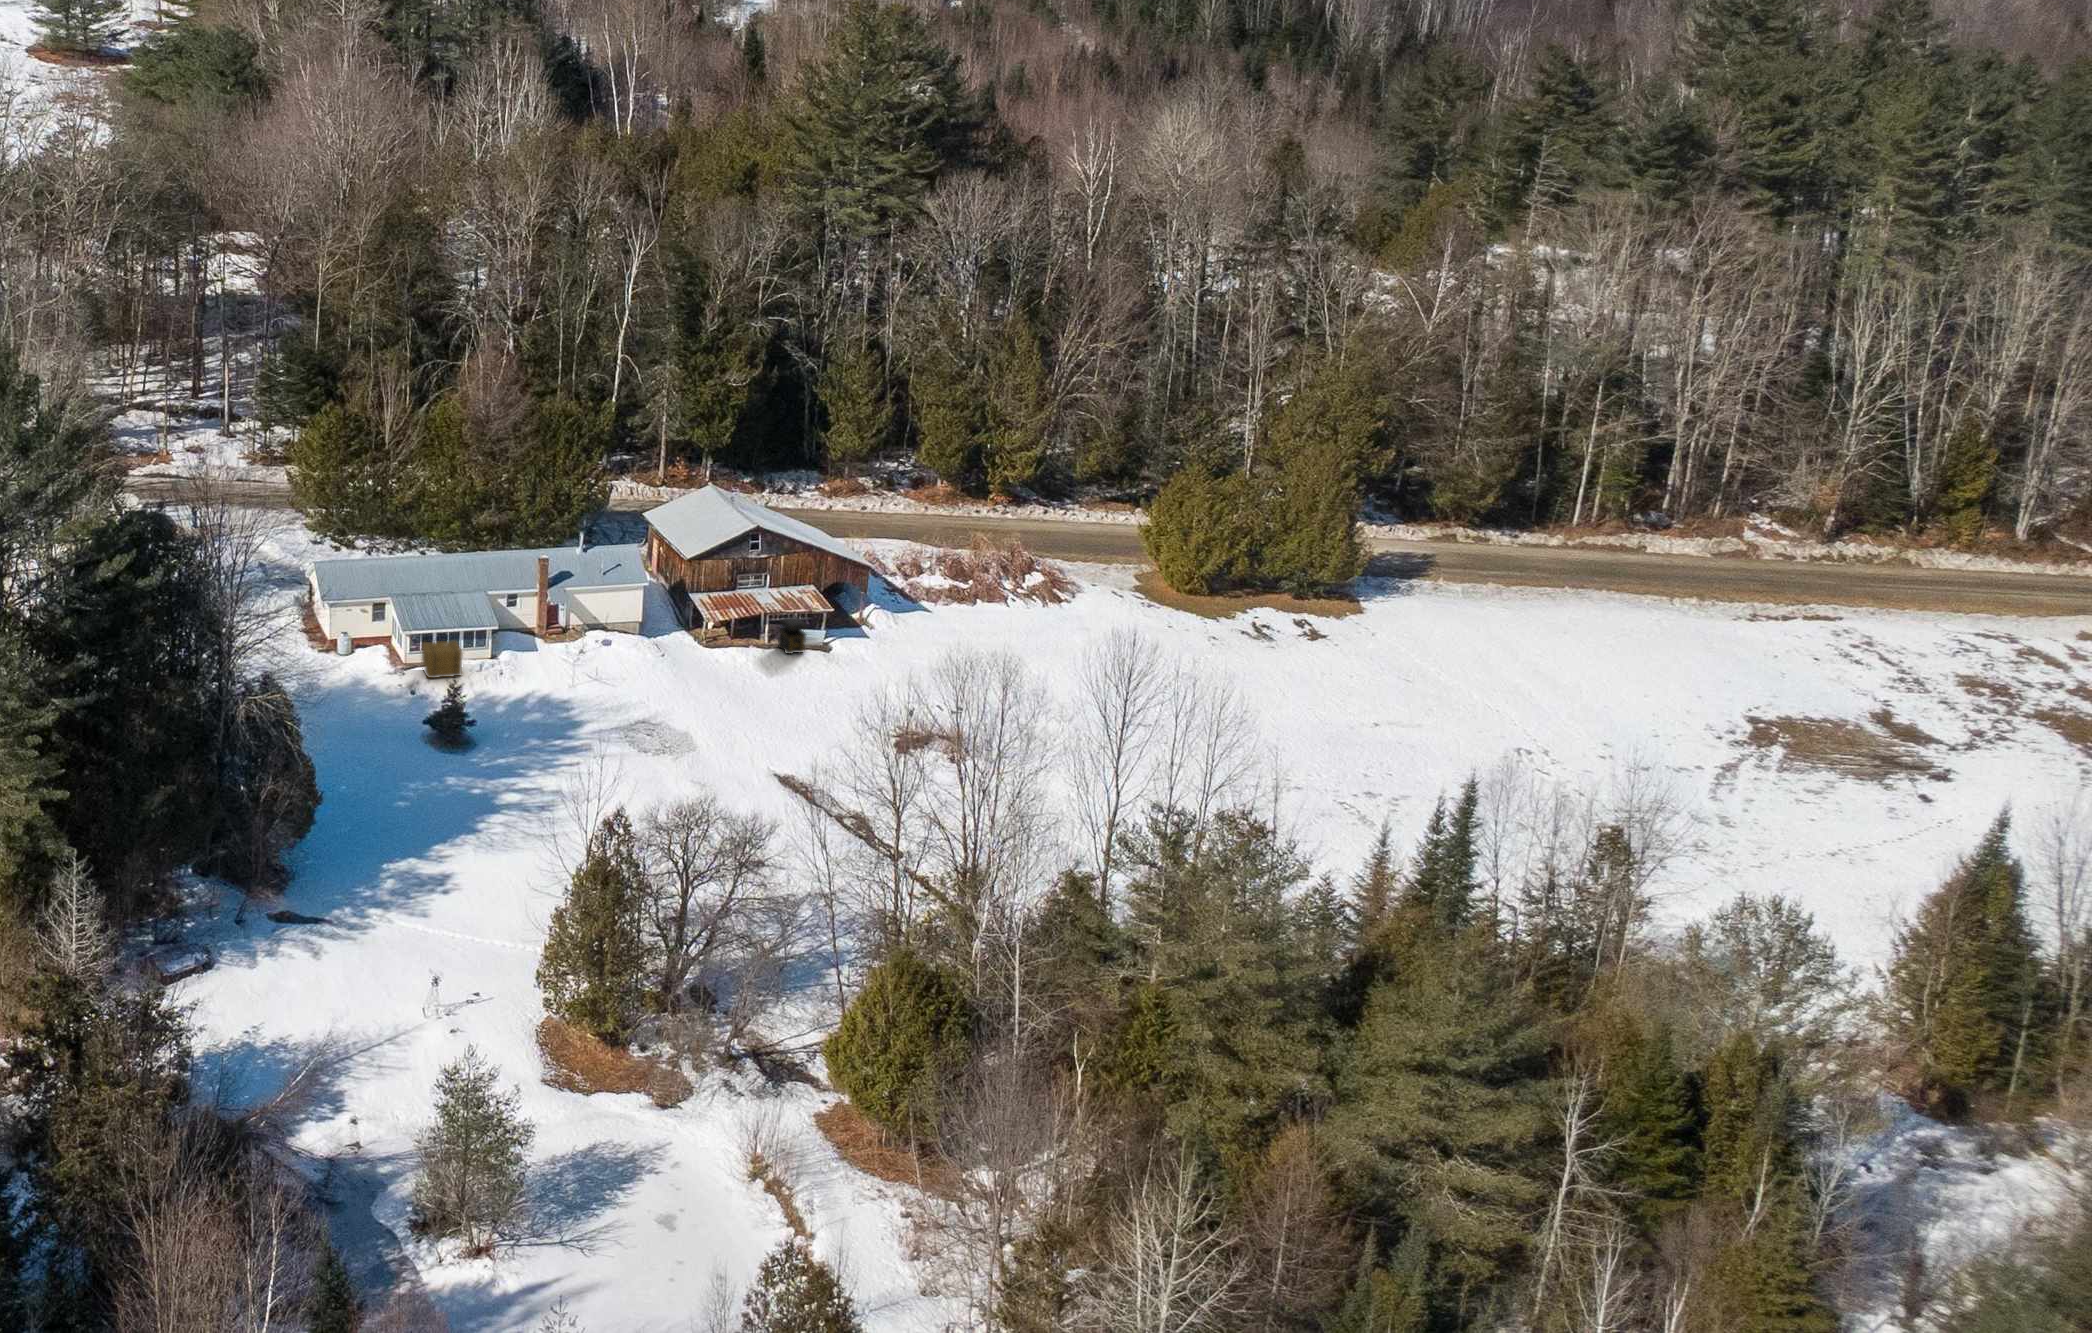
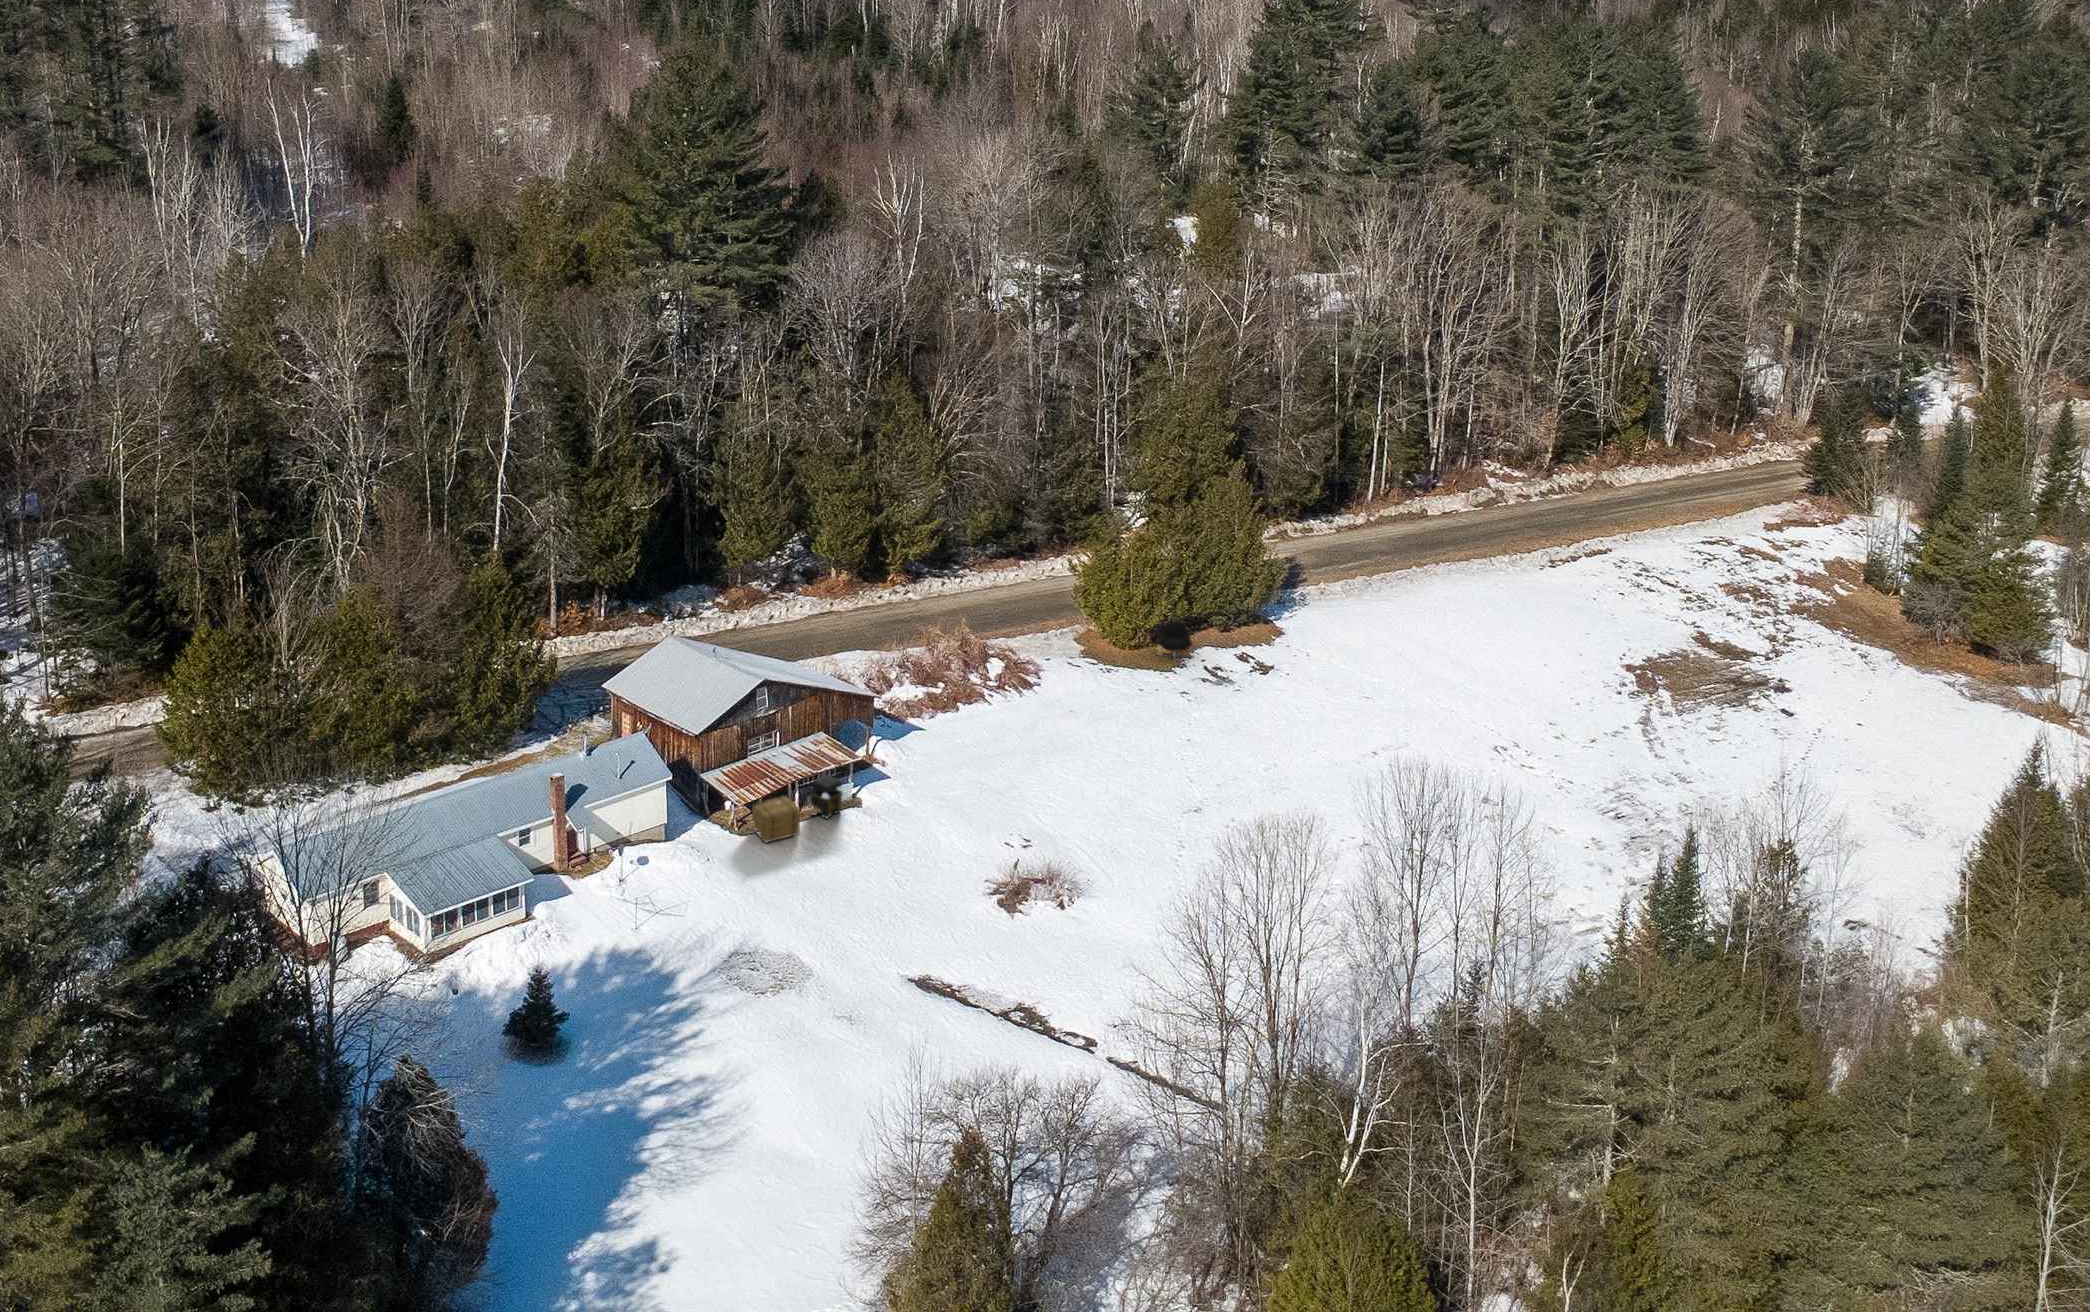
lounge chair: none [1205,573,1243,614] -> present [1158,622,1192,657]
cardboard box: present [422,641,462,678] -> present [752,796,800,842]

